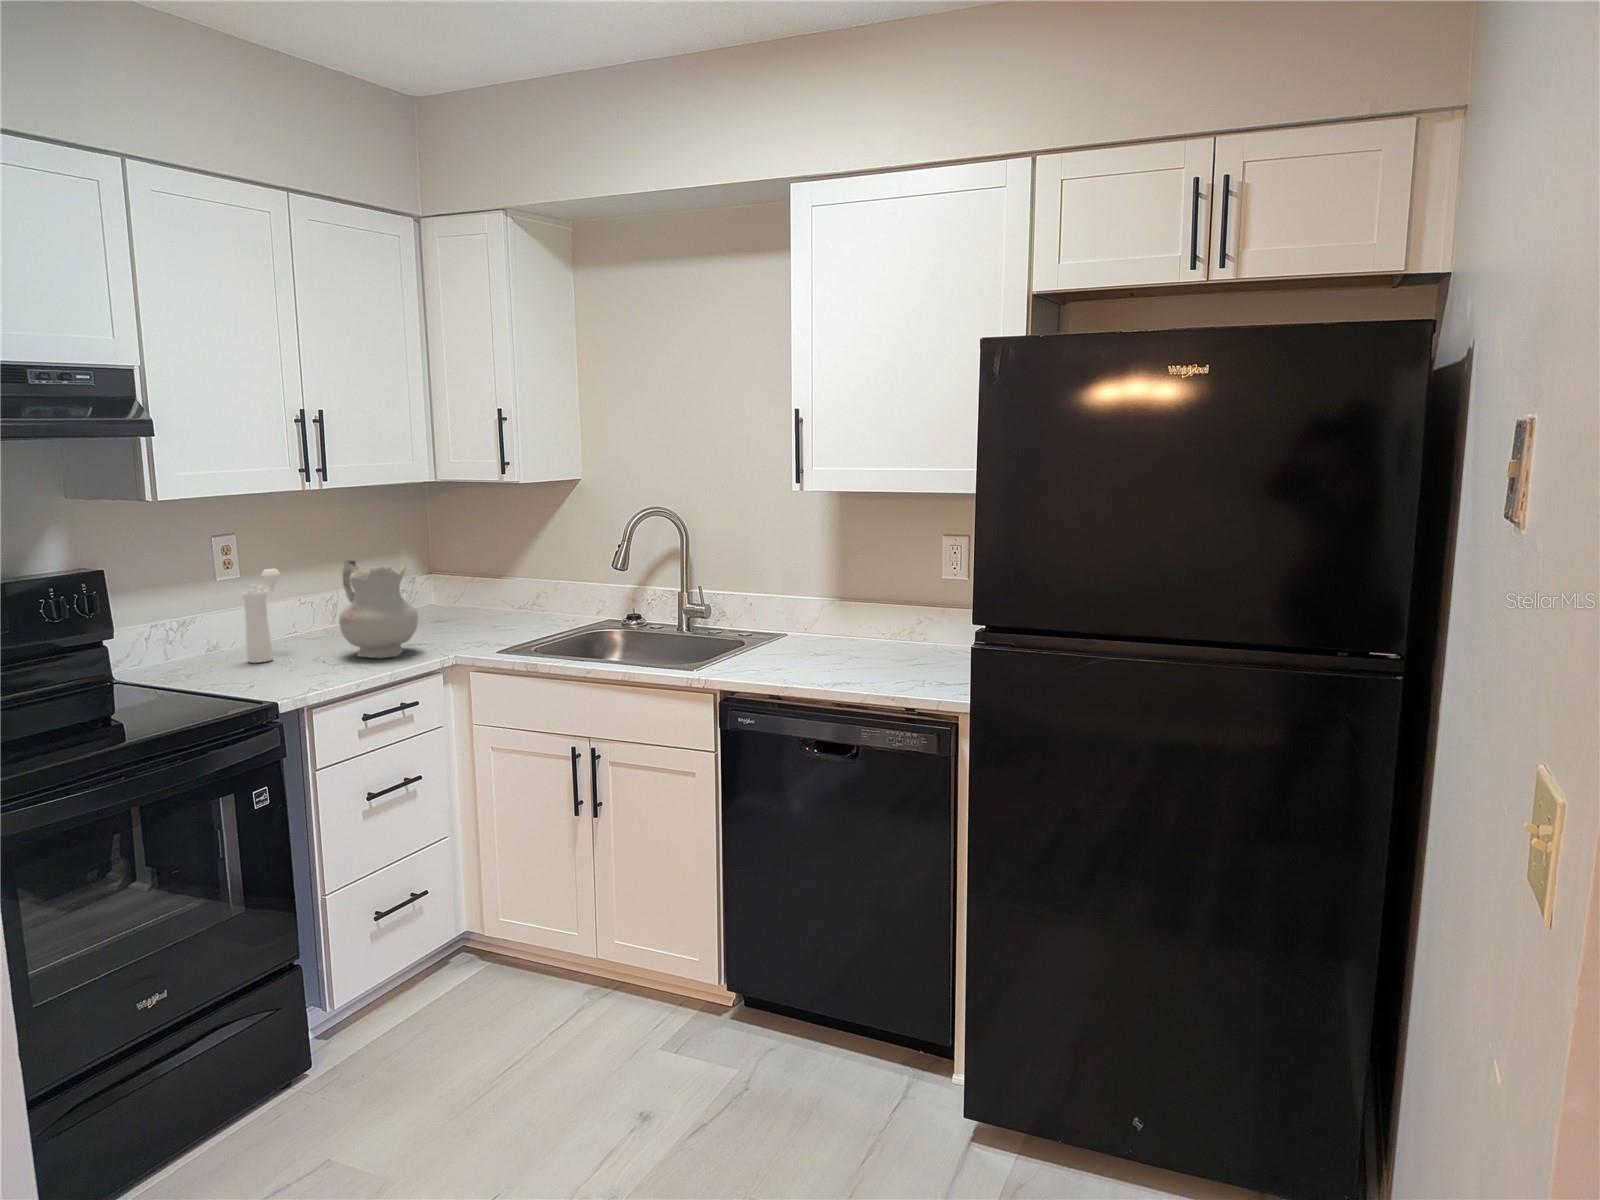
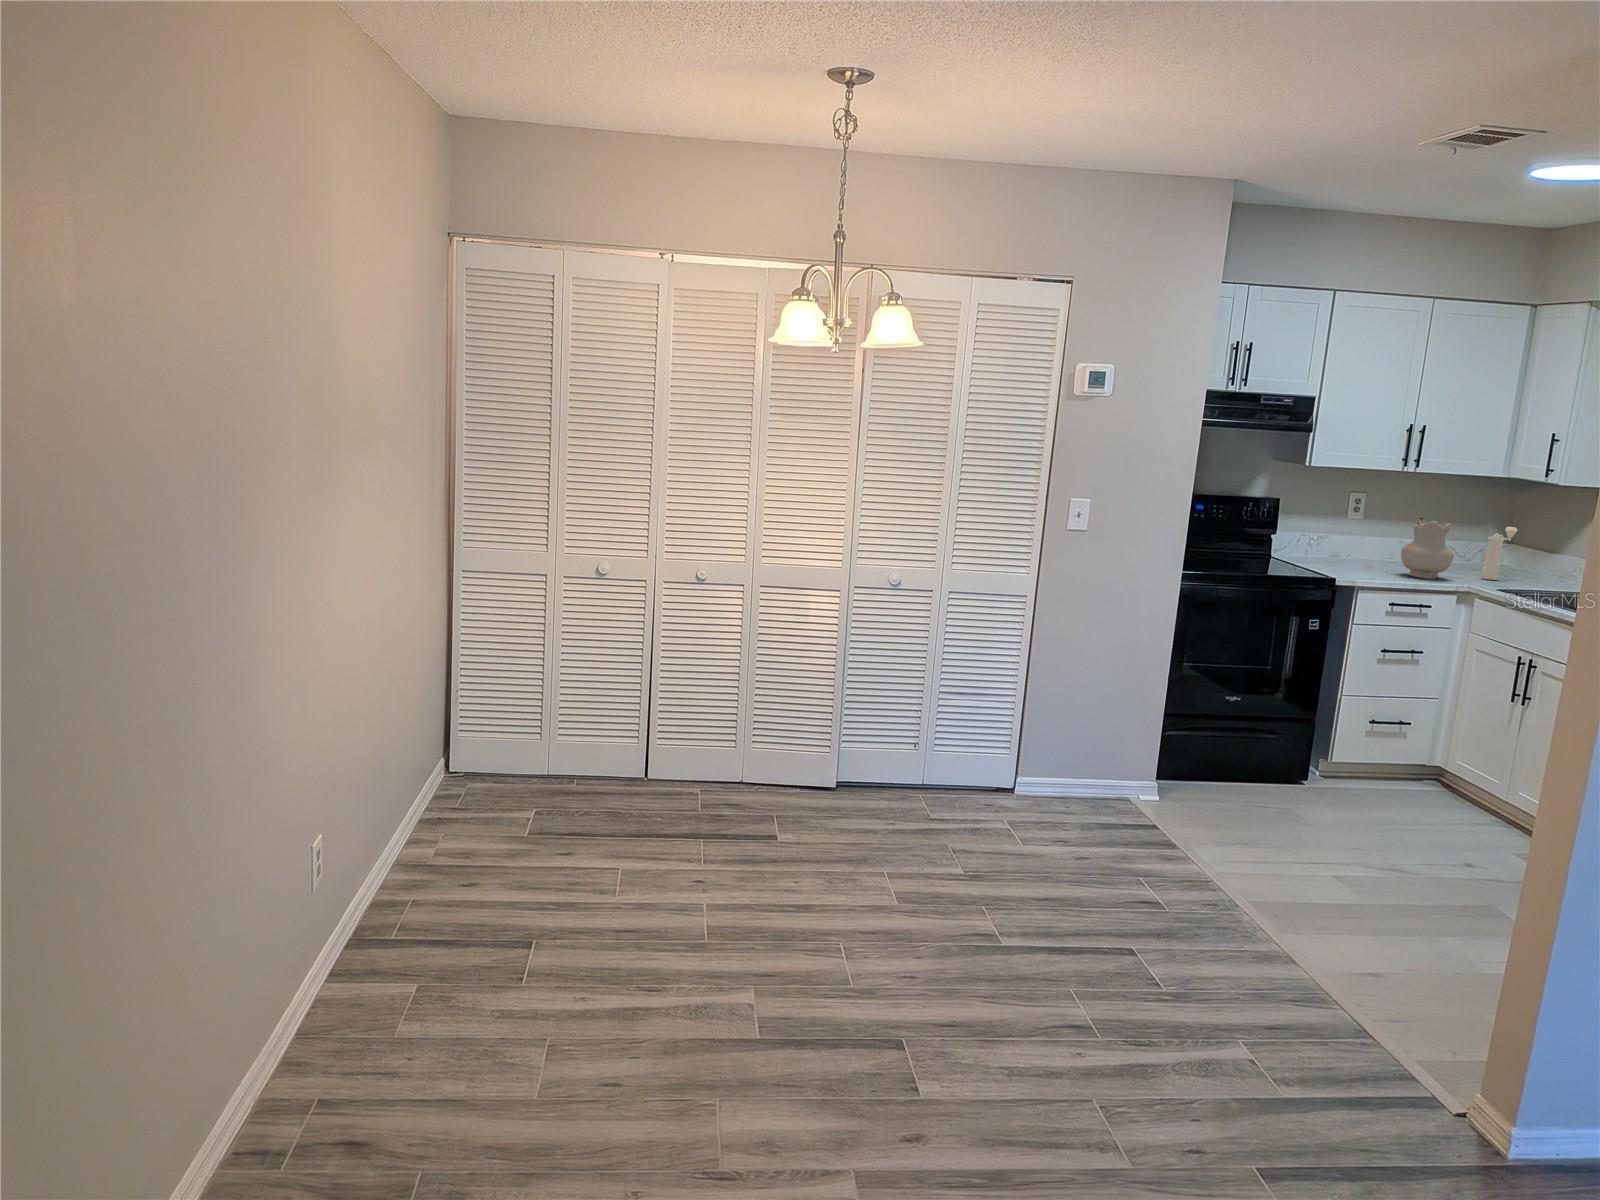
pepper mill: present [242,569,280,663] -> present [1482,527,1517,580]

